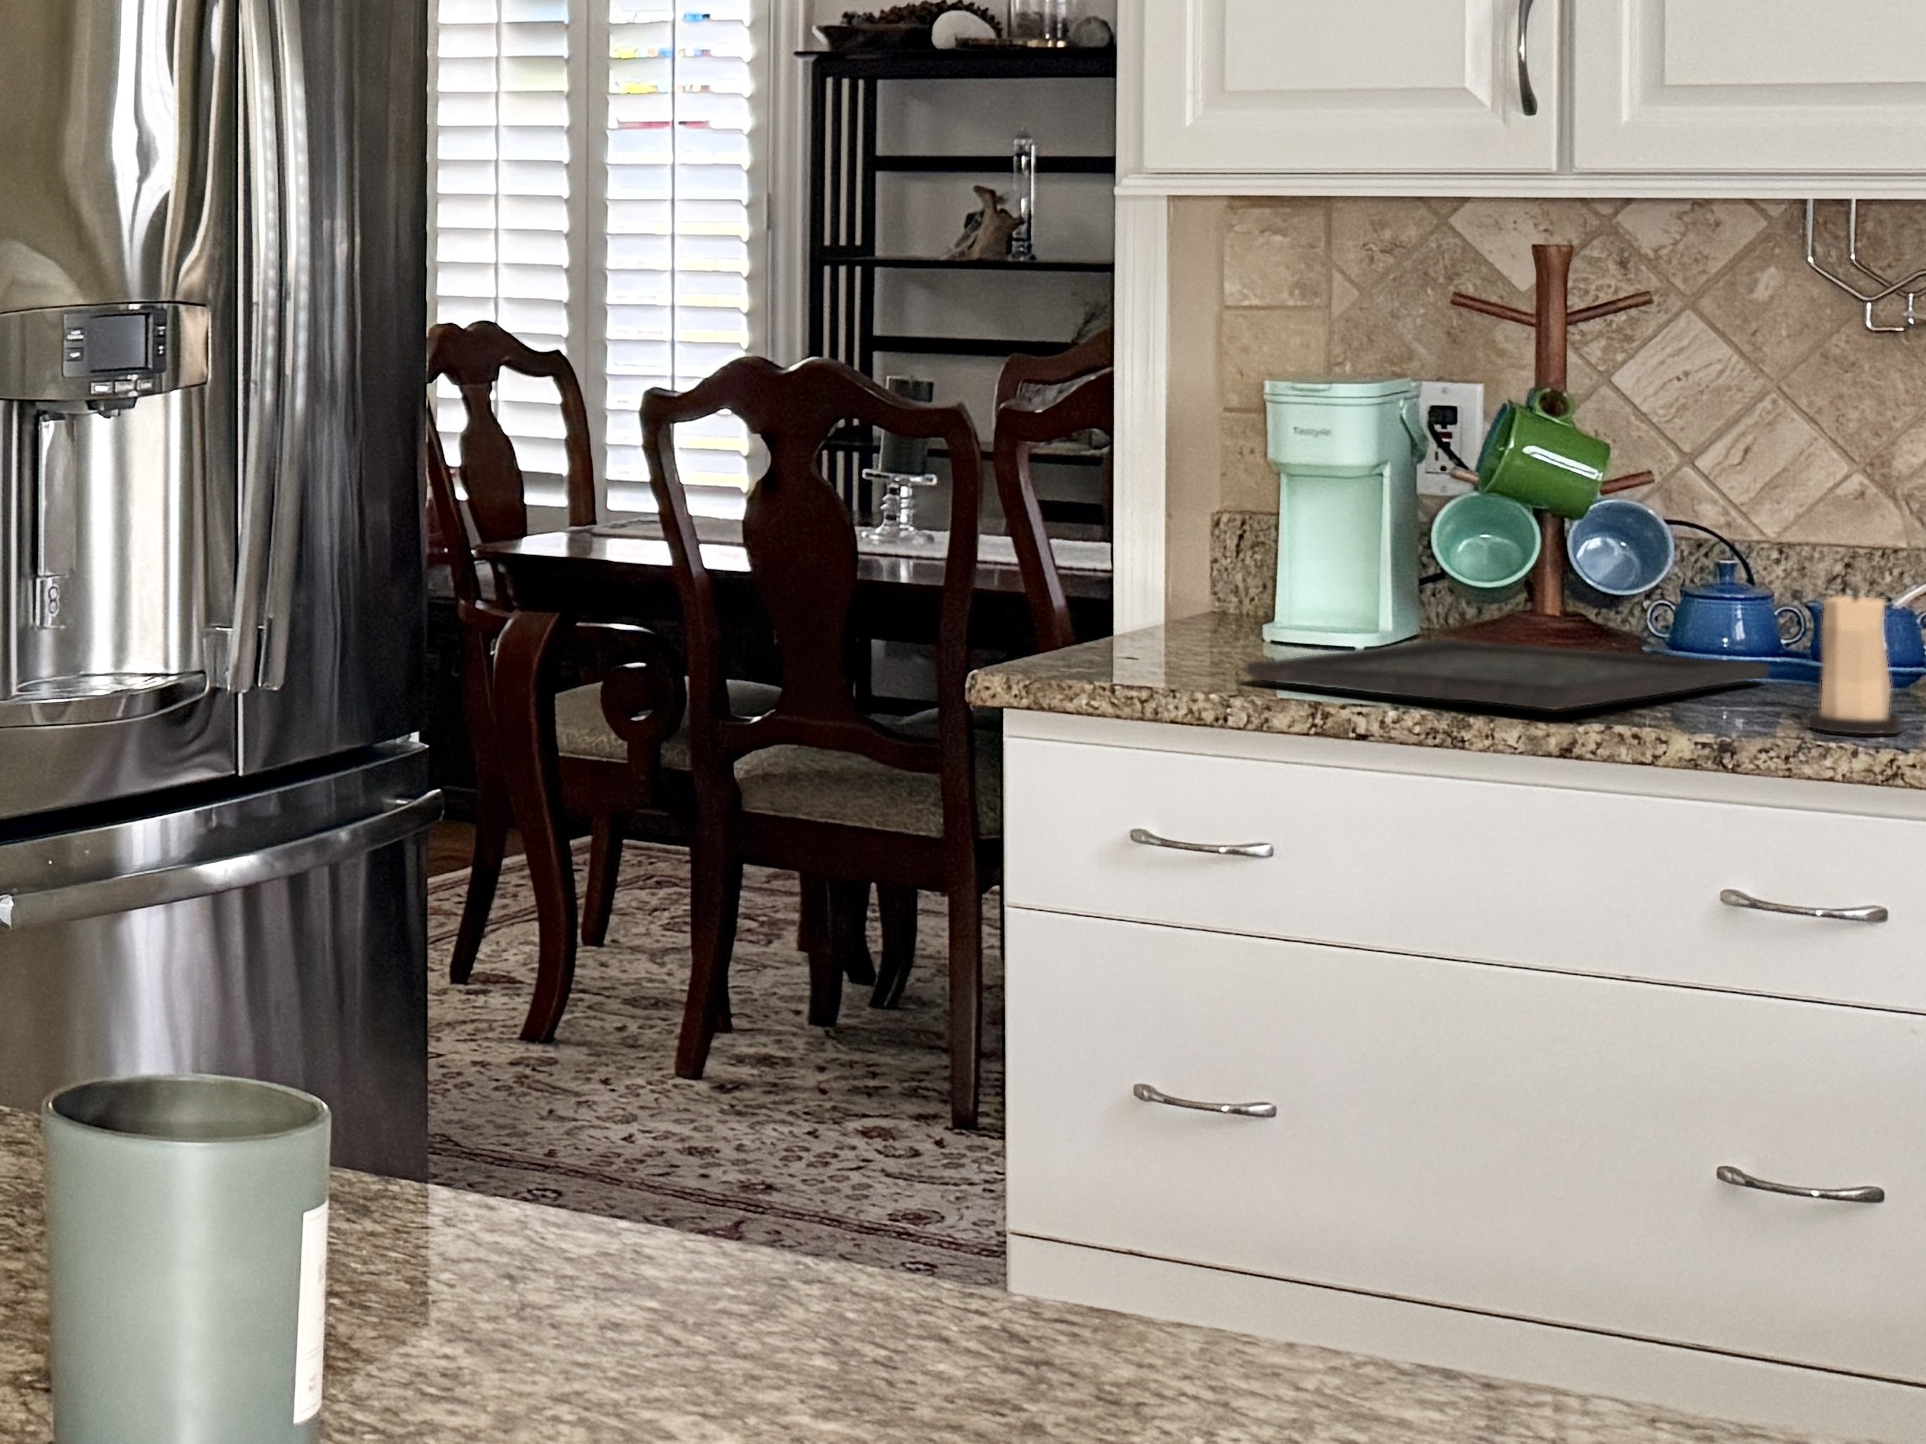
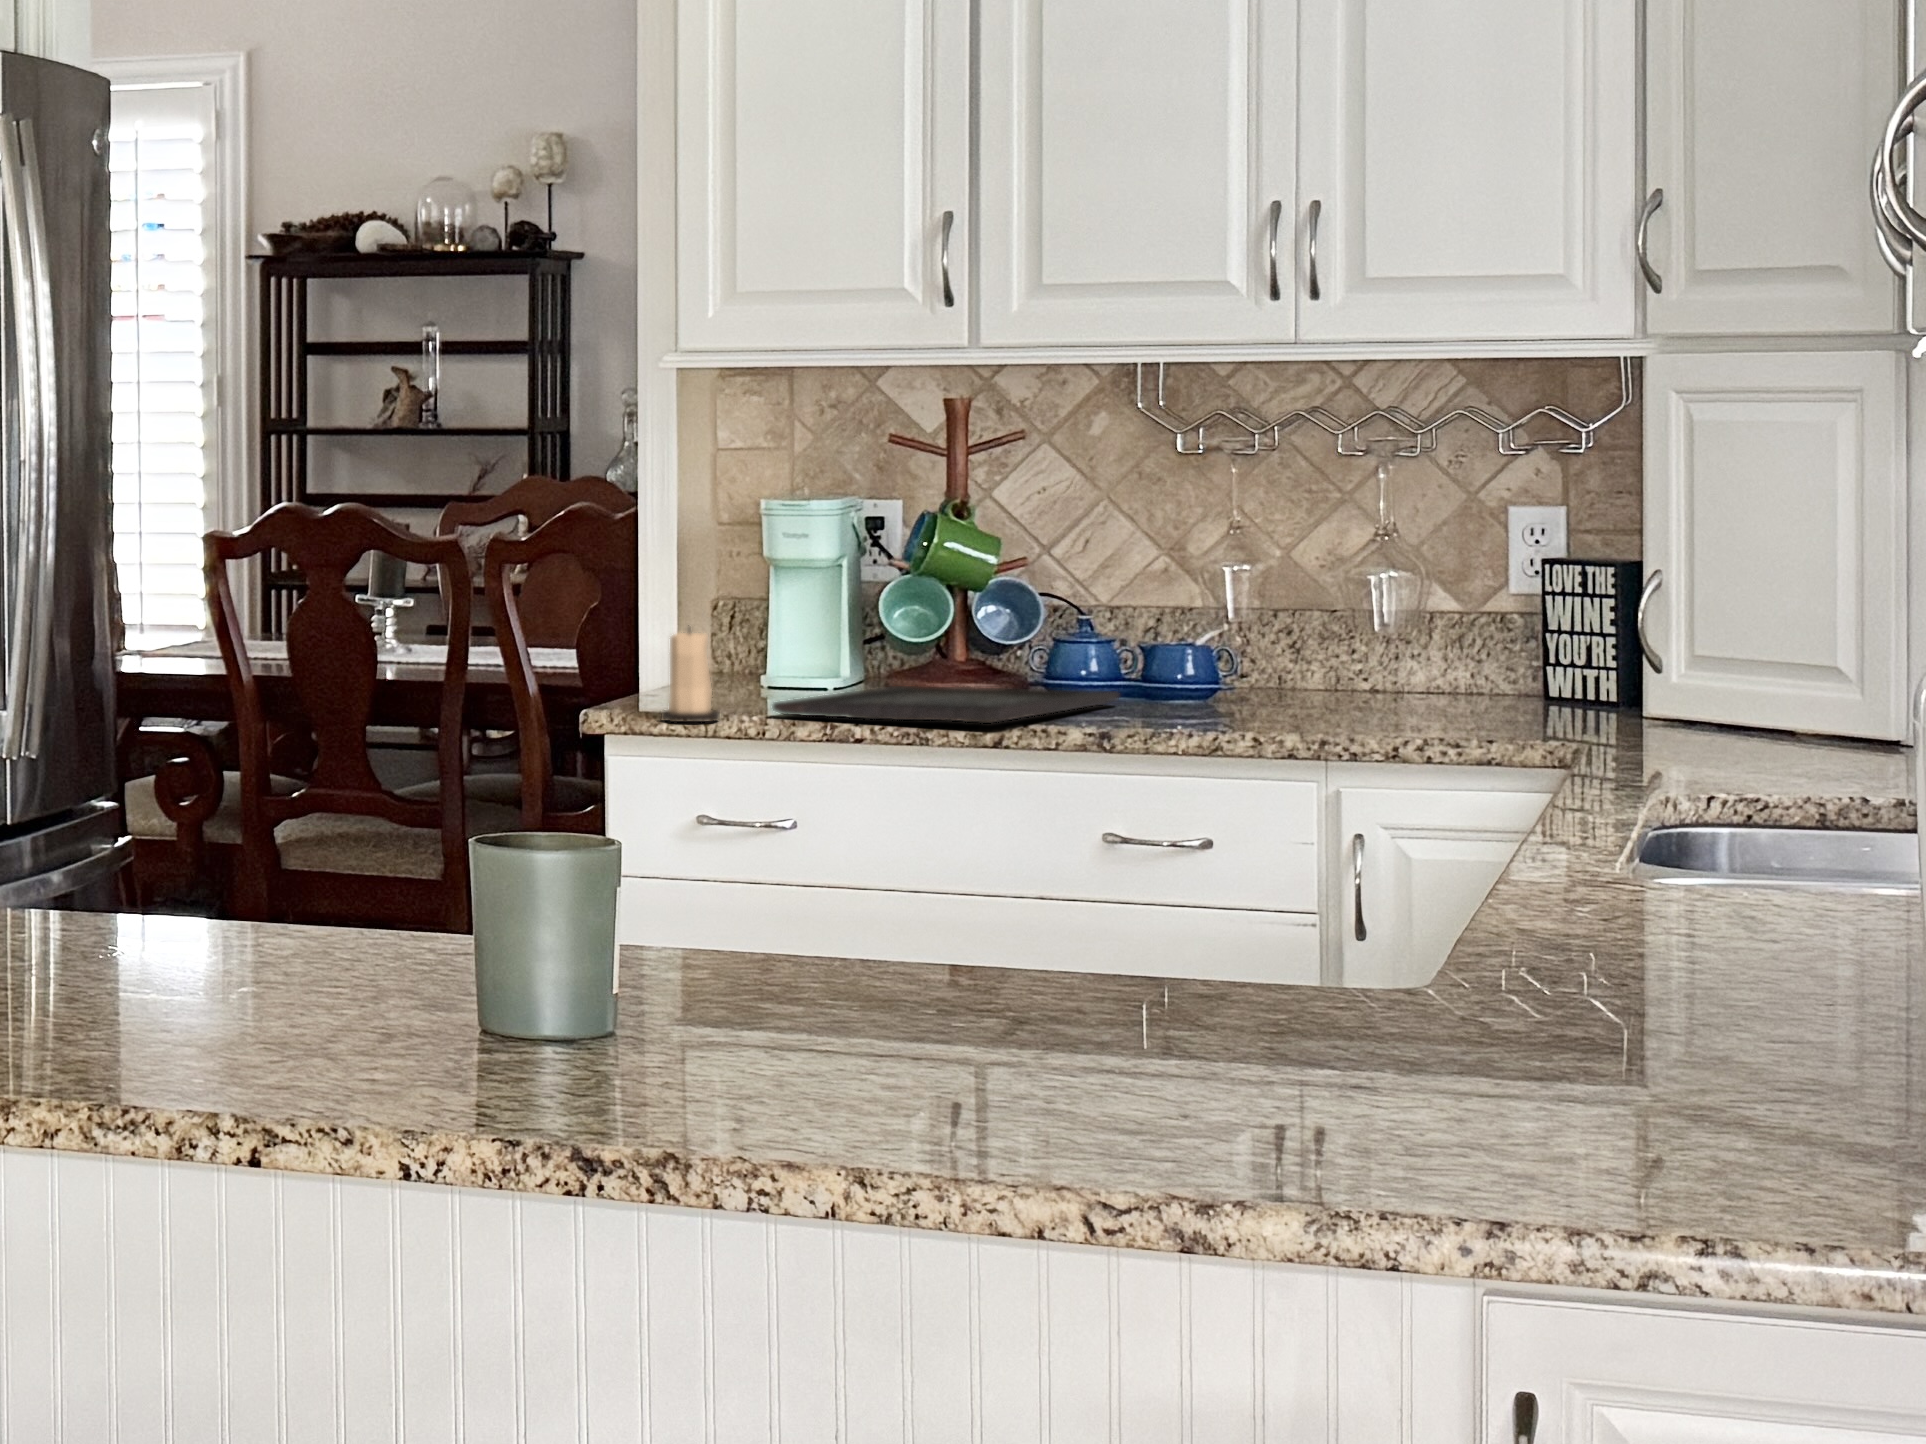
candle: present [1808,587,1904,734] -> present [661,625,720,722]

